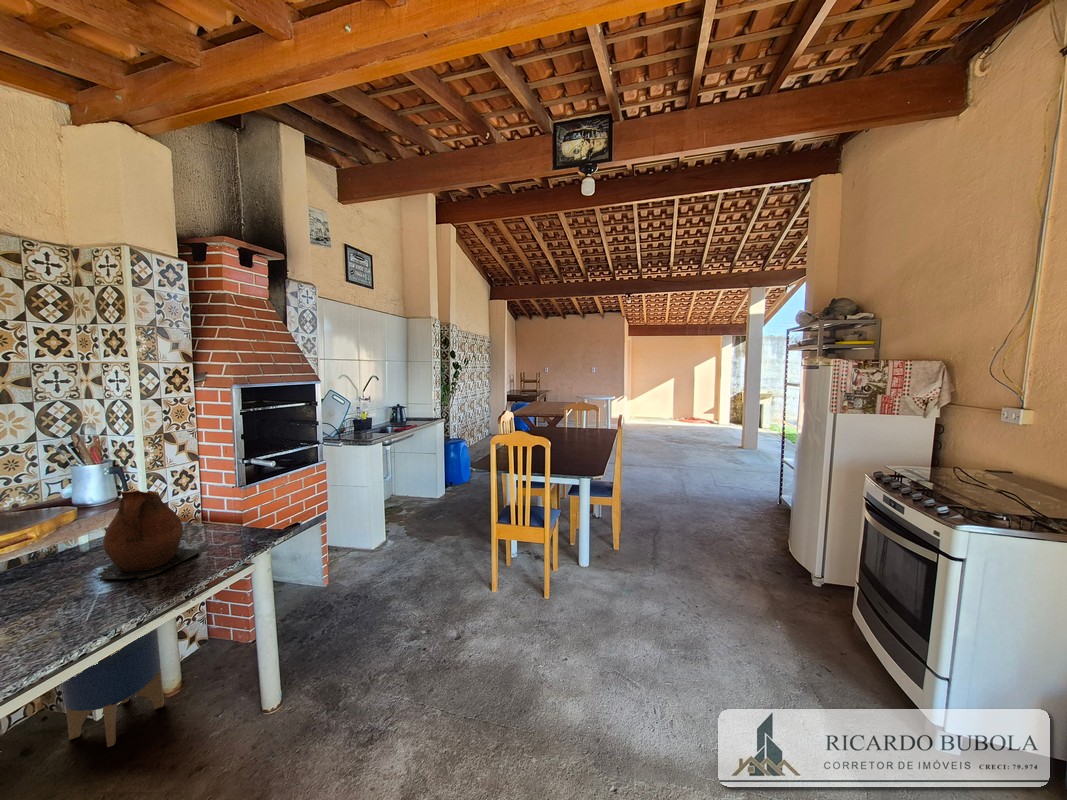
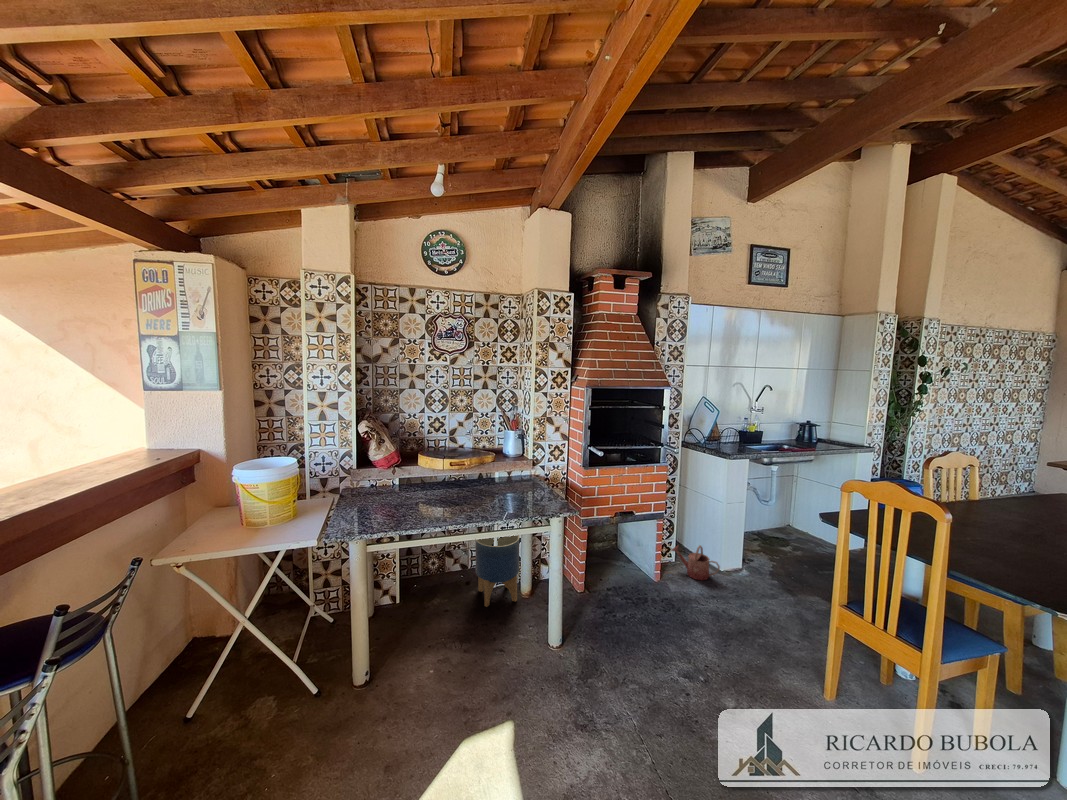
ceramic pitcher: present [95,490,198,579] -> none [475,449,524,507]
watering can: none [327,532,377,566] -> present [672,545,720,580]

